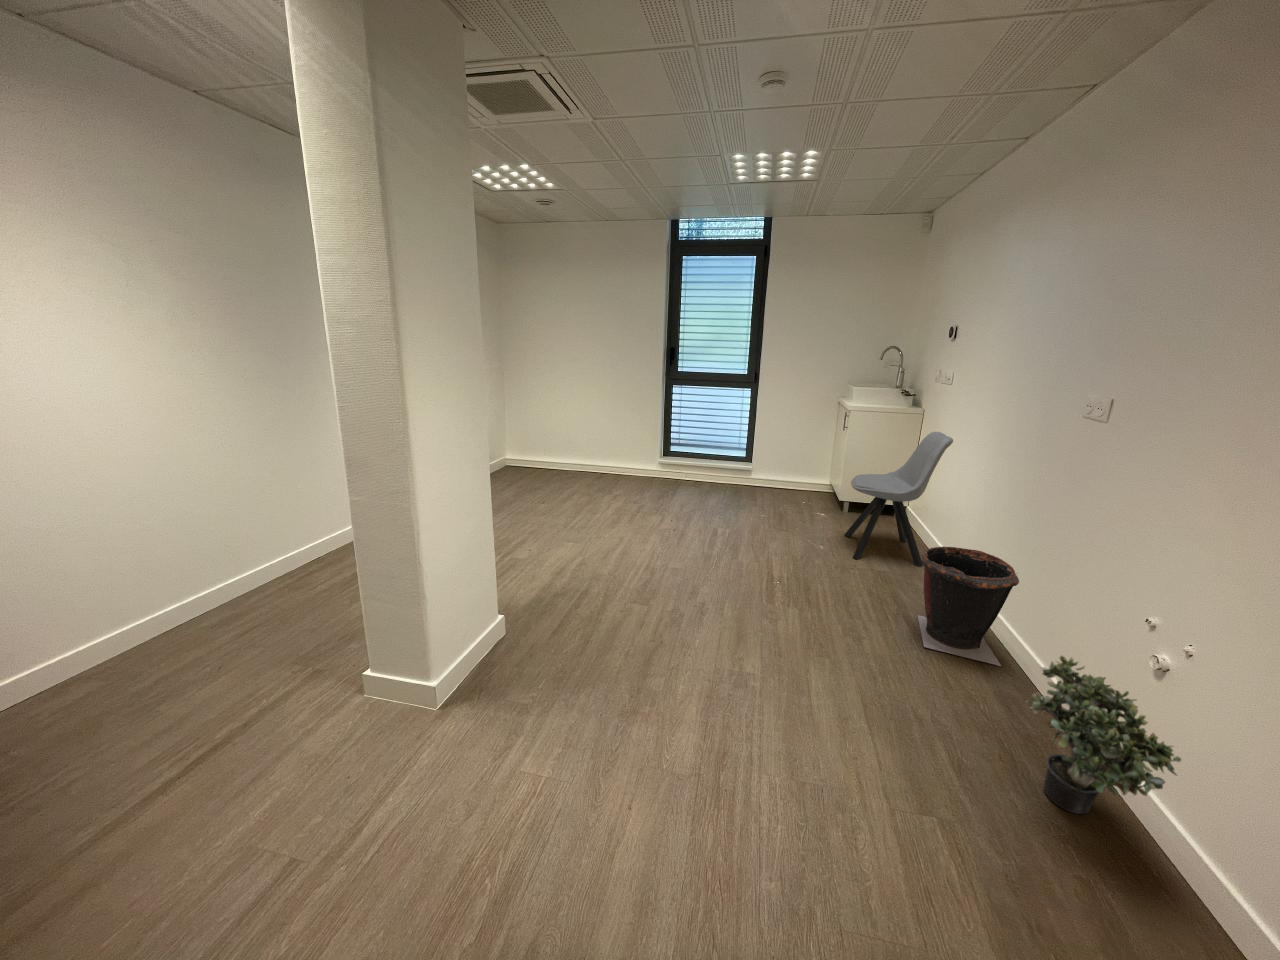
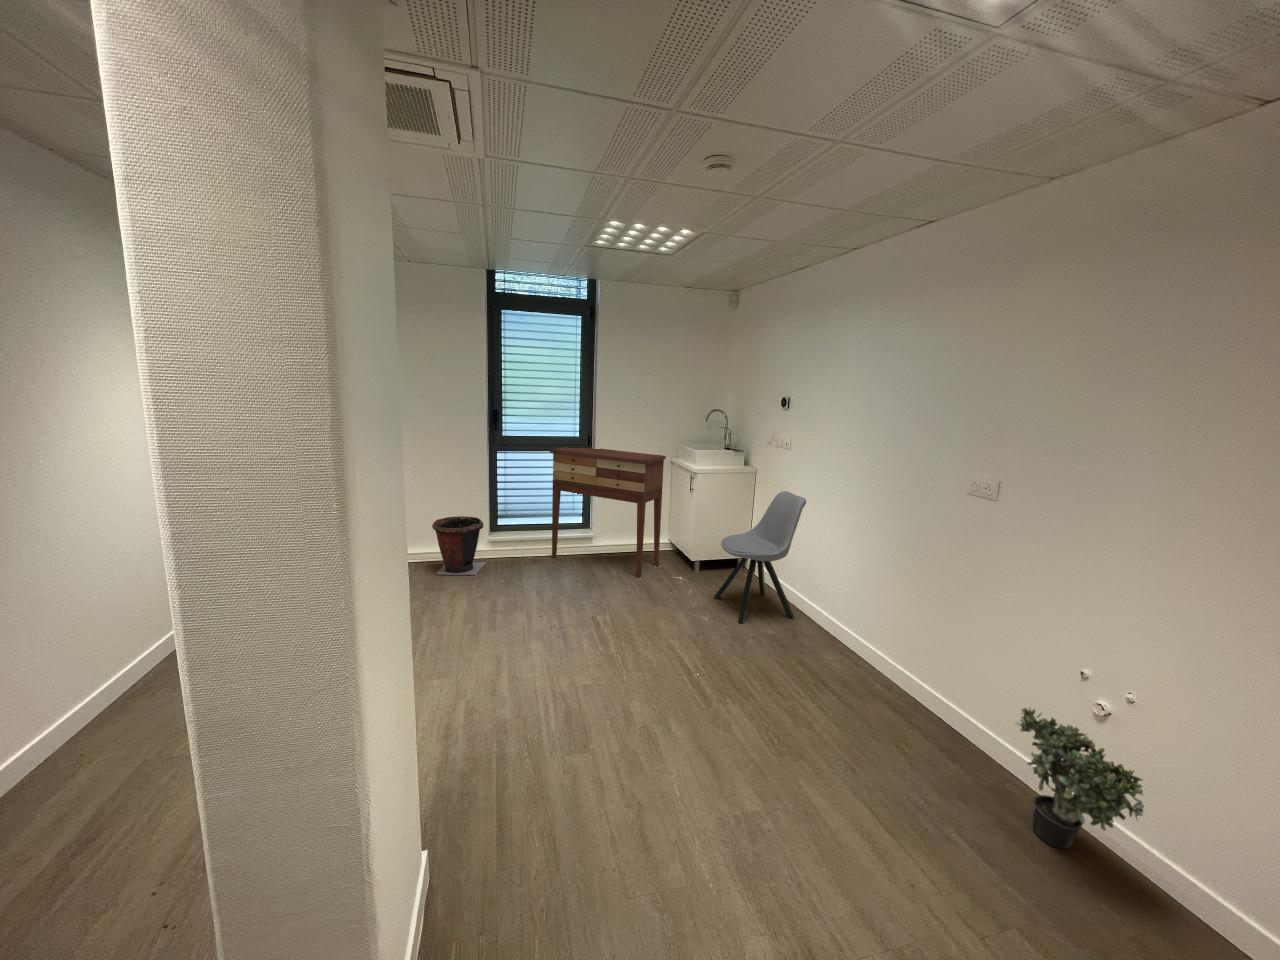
console table: none [712,383,823,509] -> present [550,447,666,578]
waste bin: present [918,547,1019,666] -> present [432,516,486,575]

